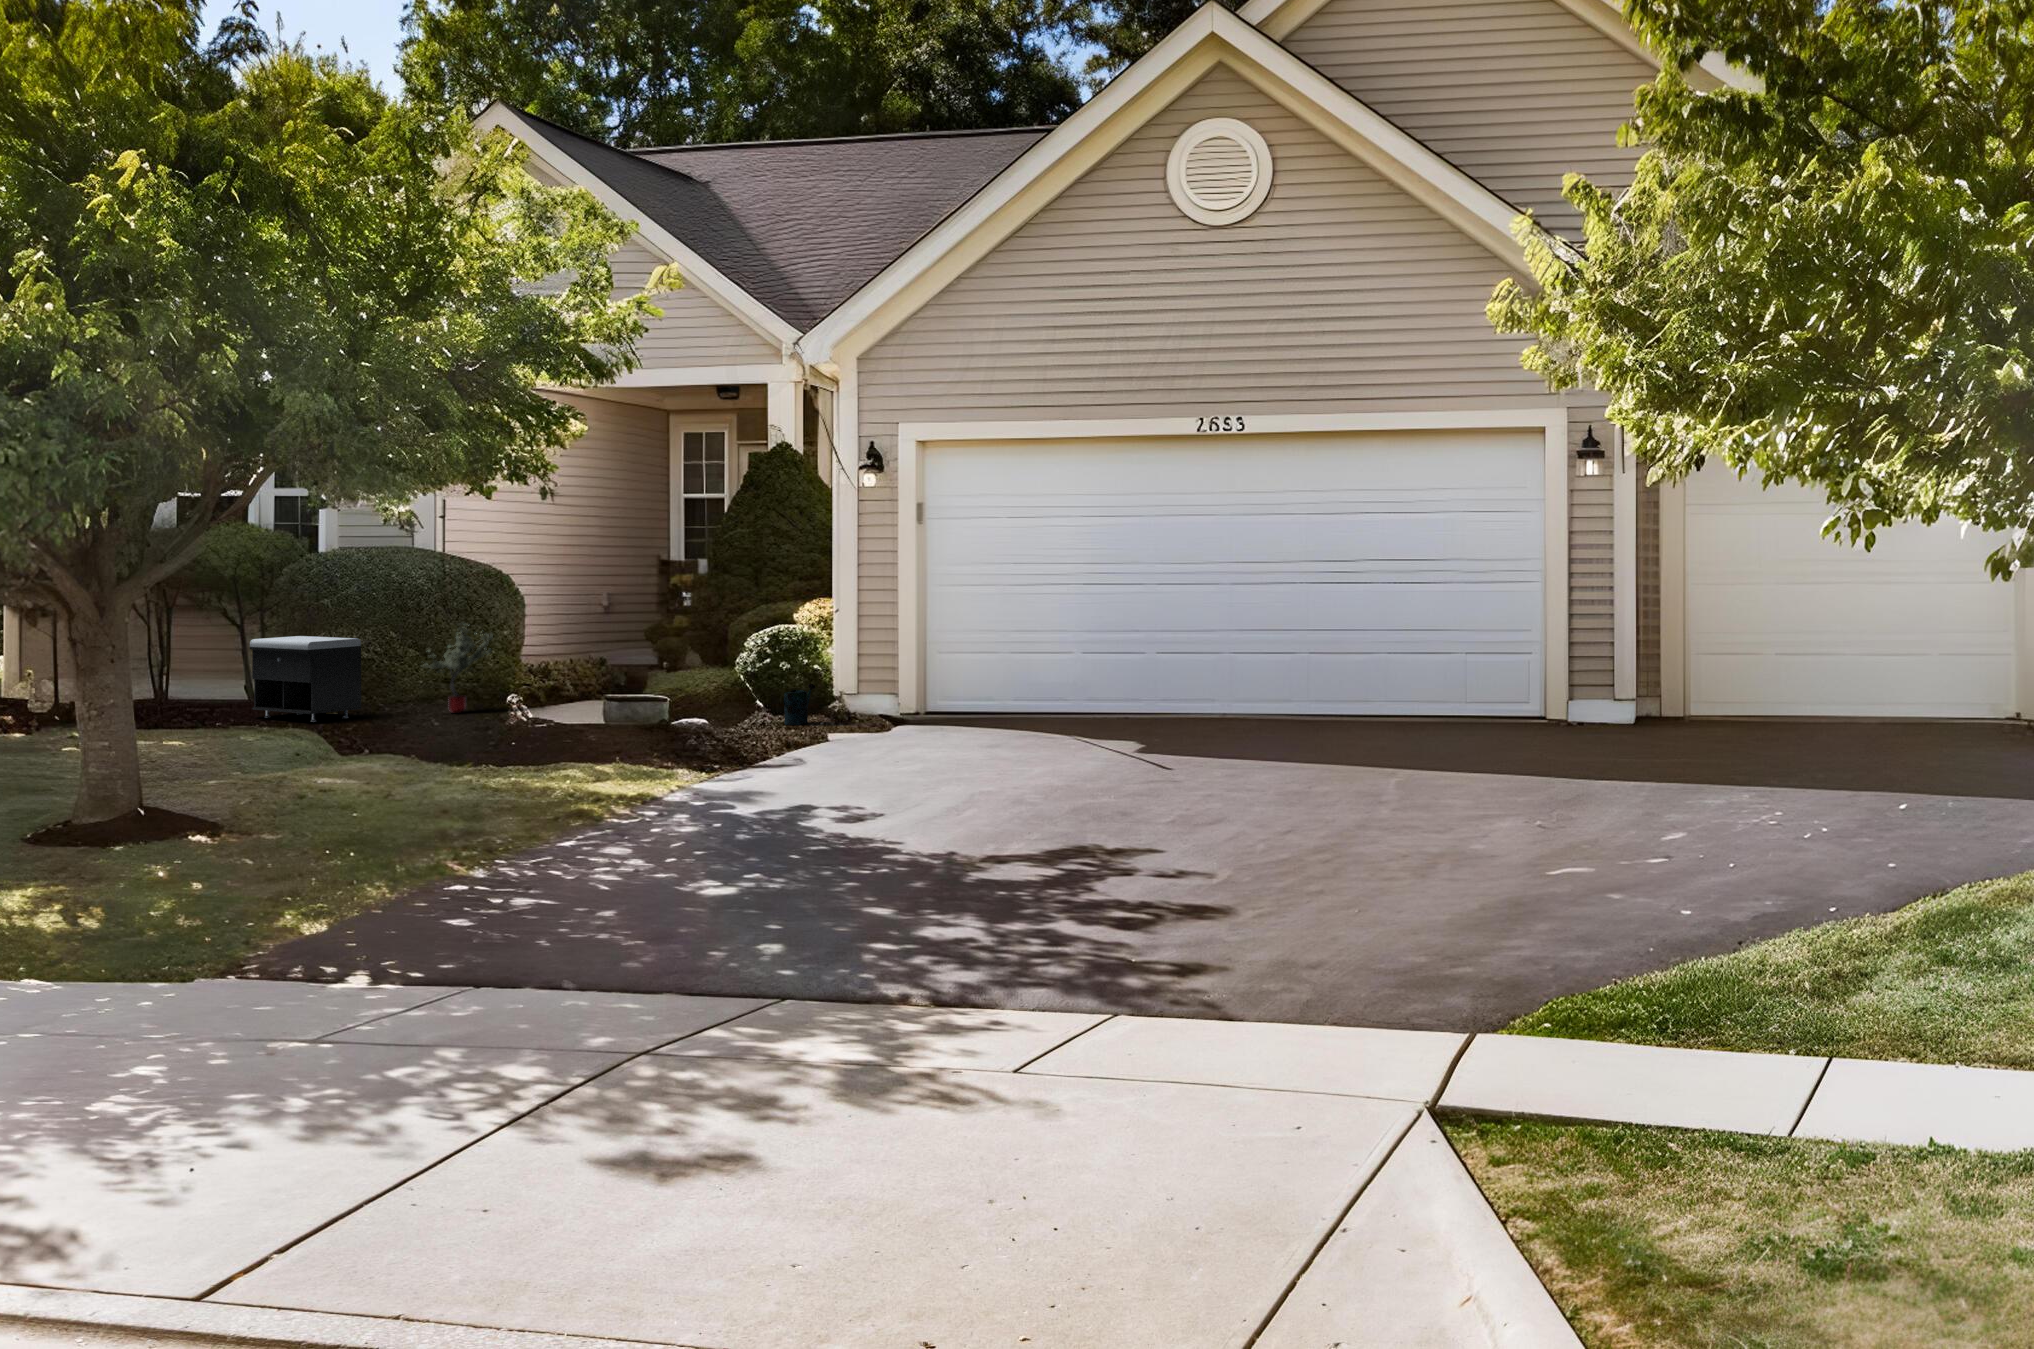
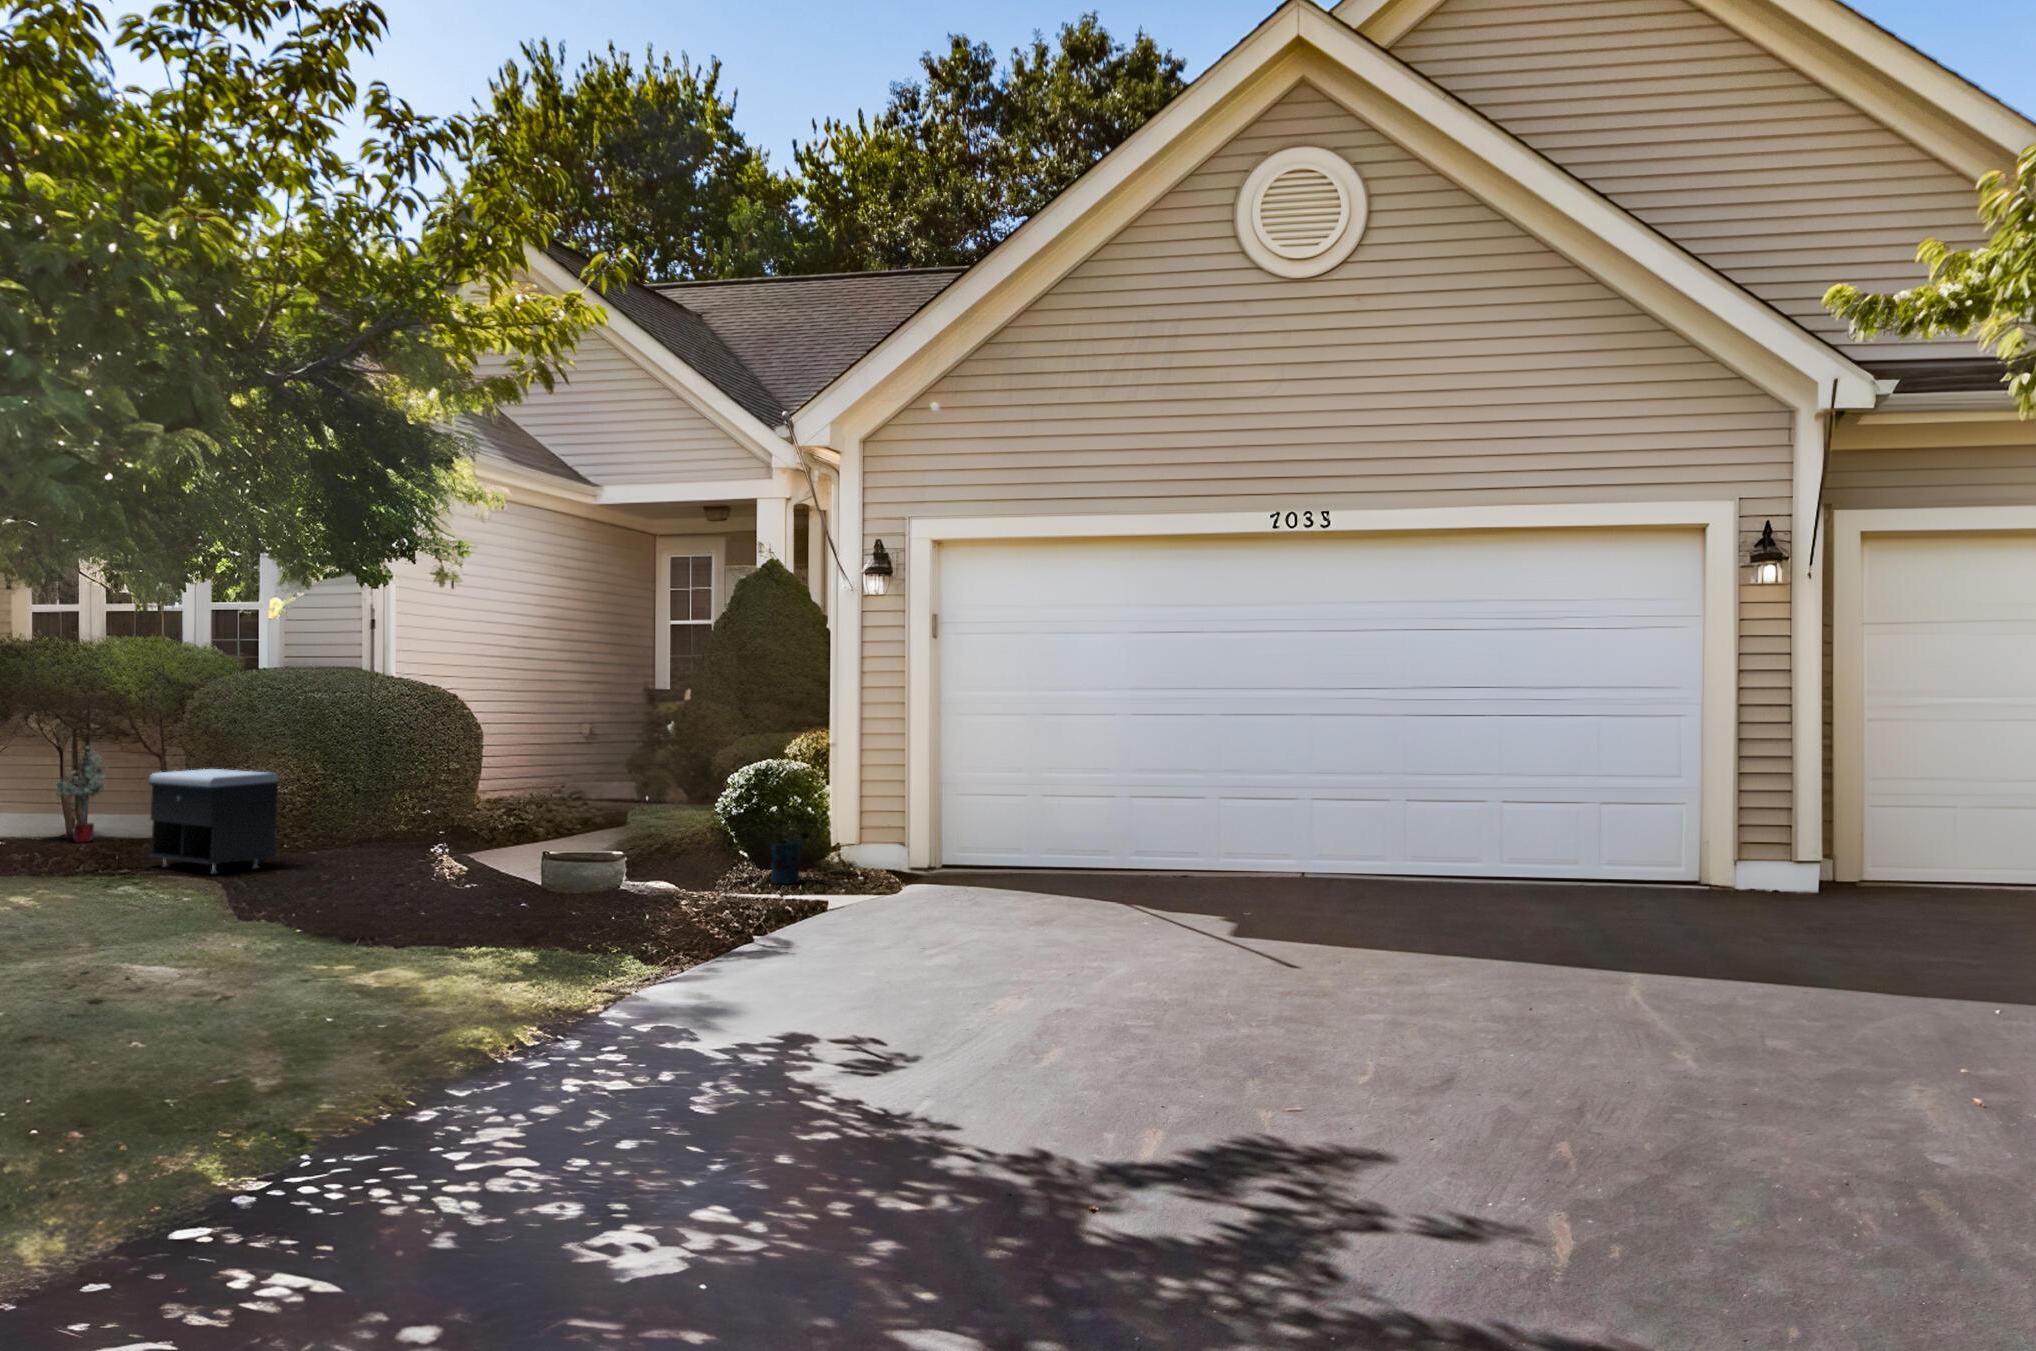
potted tree: present [422,624,492,713] -> present [55,746,107,843]

